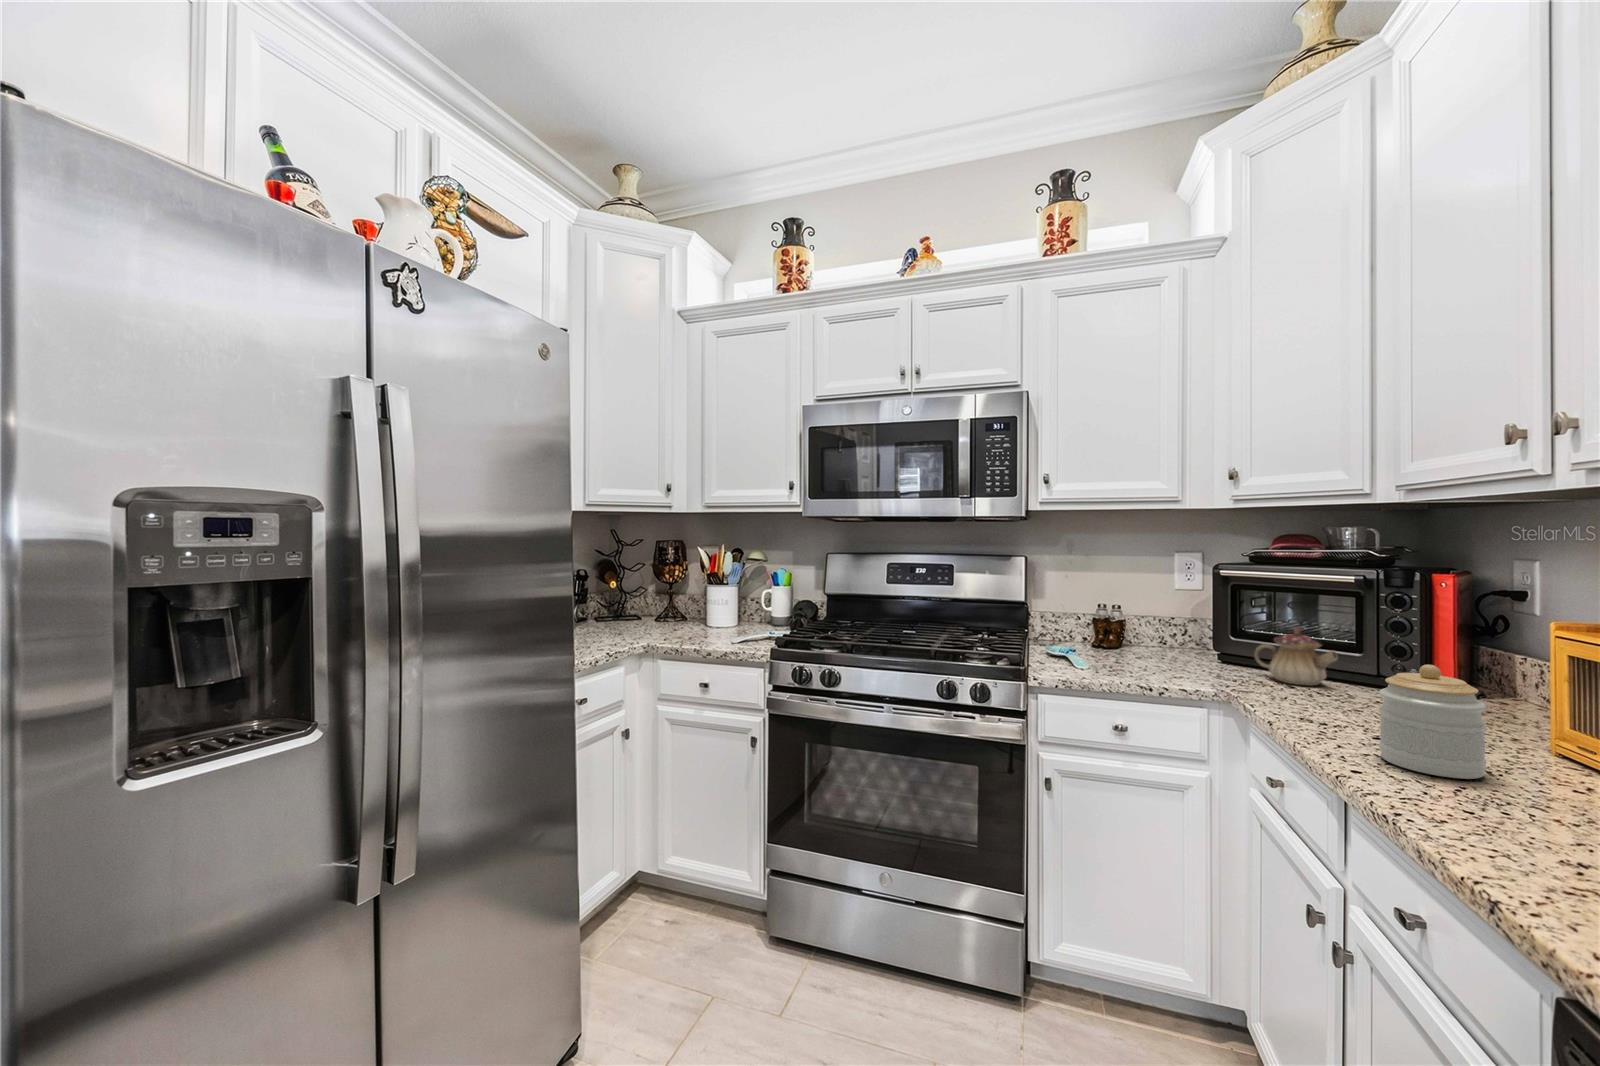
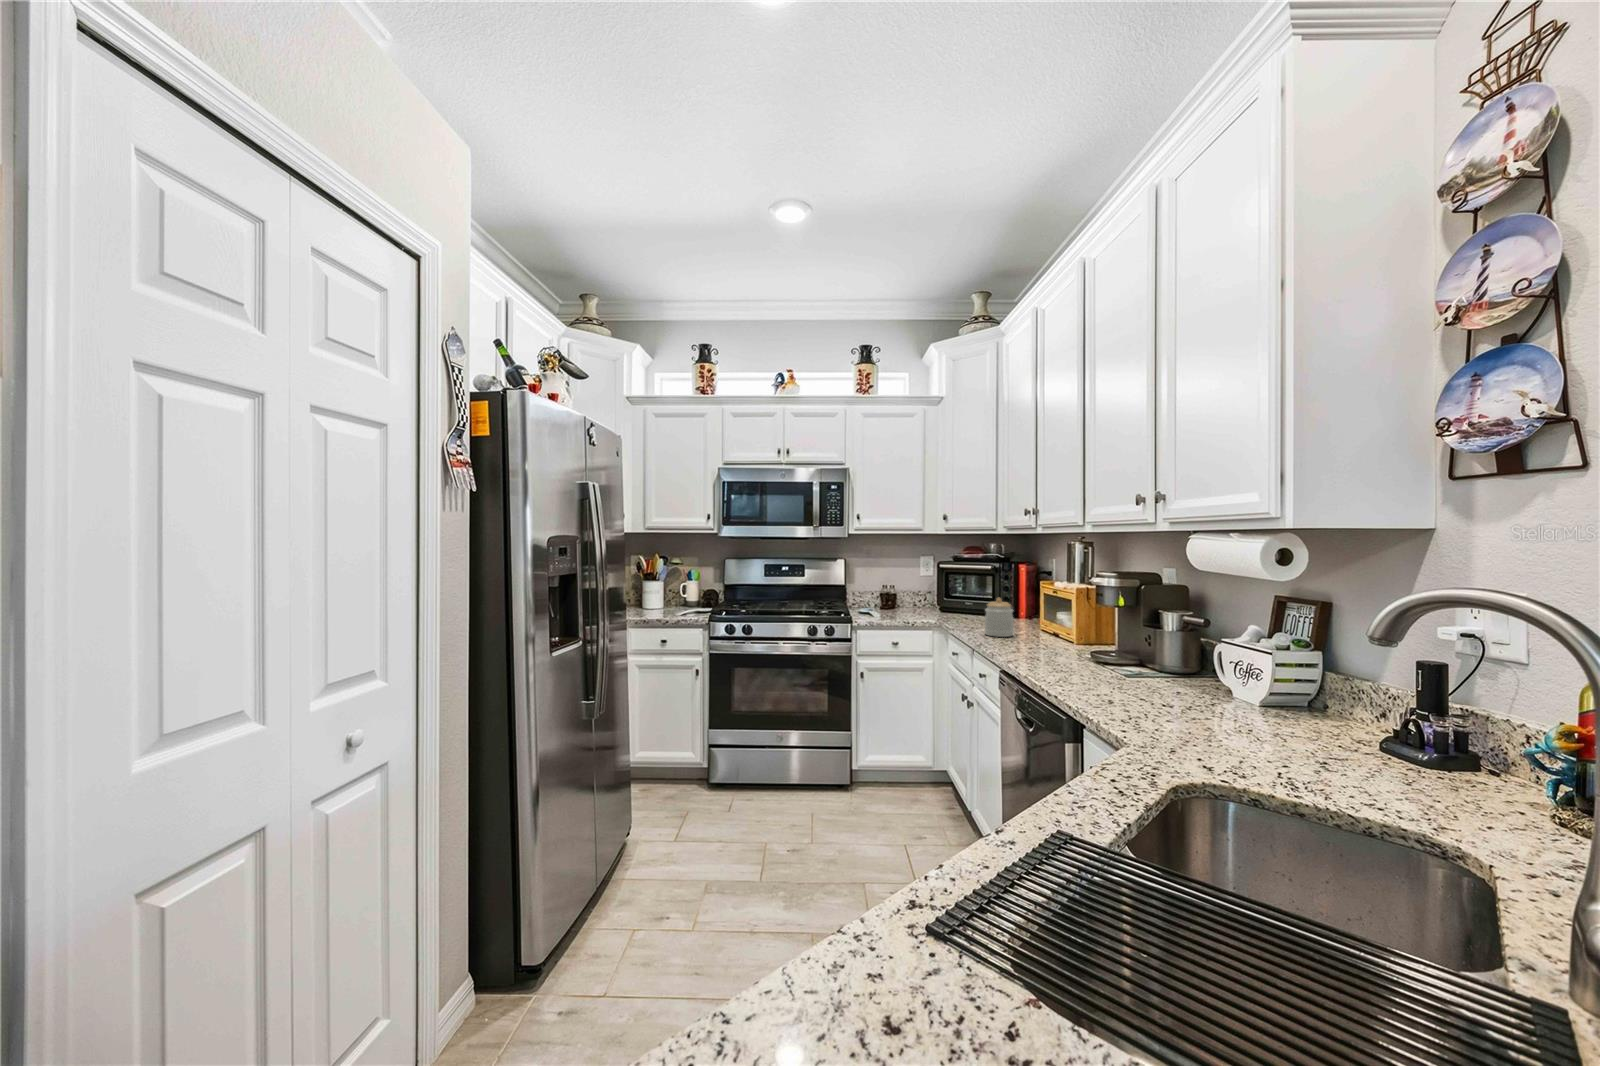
teapot: present [1254,627,1338,686] -> none [954,592,986,619]

